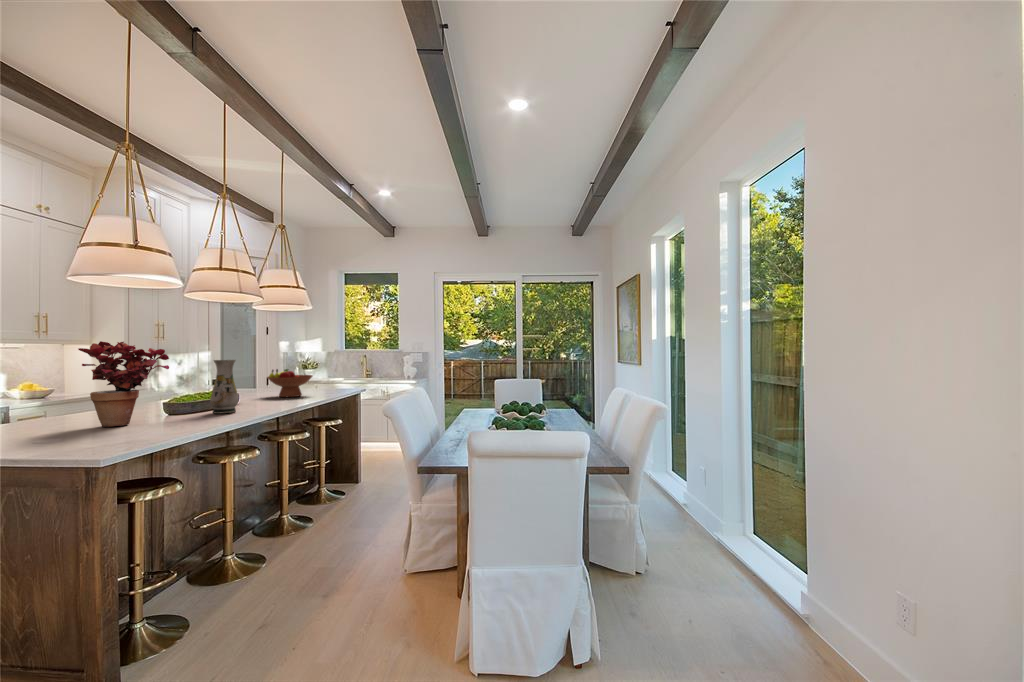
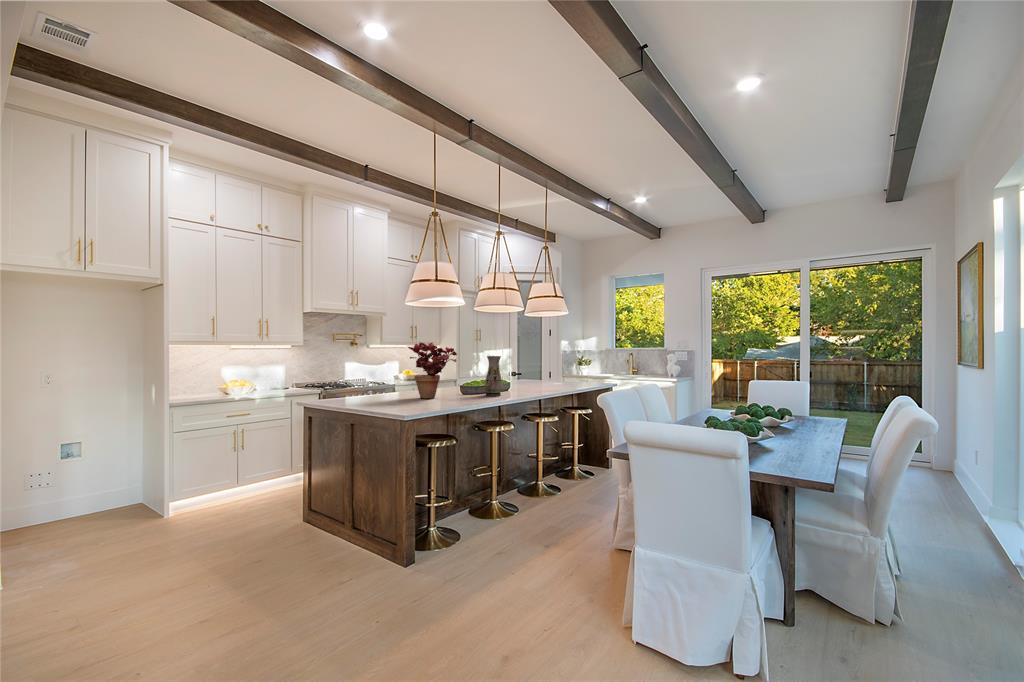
fruit bowl: present [267,369,312,397] -> none [532,364,567,387]

